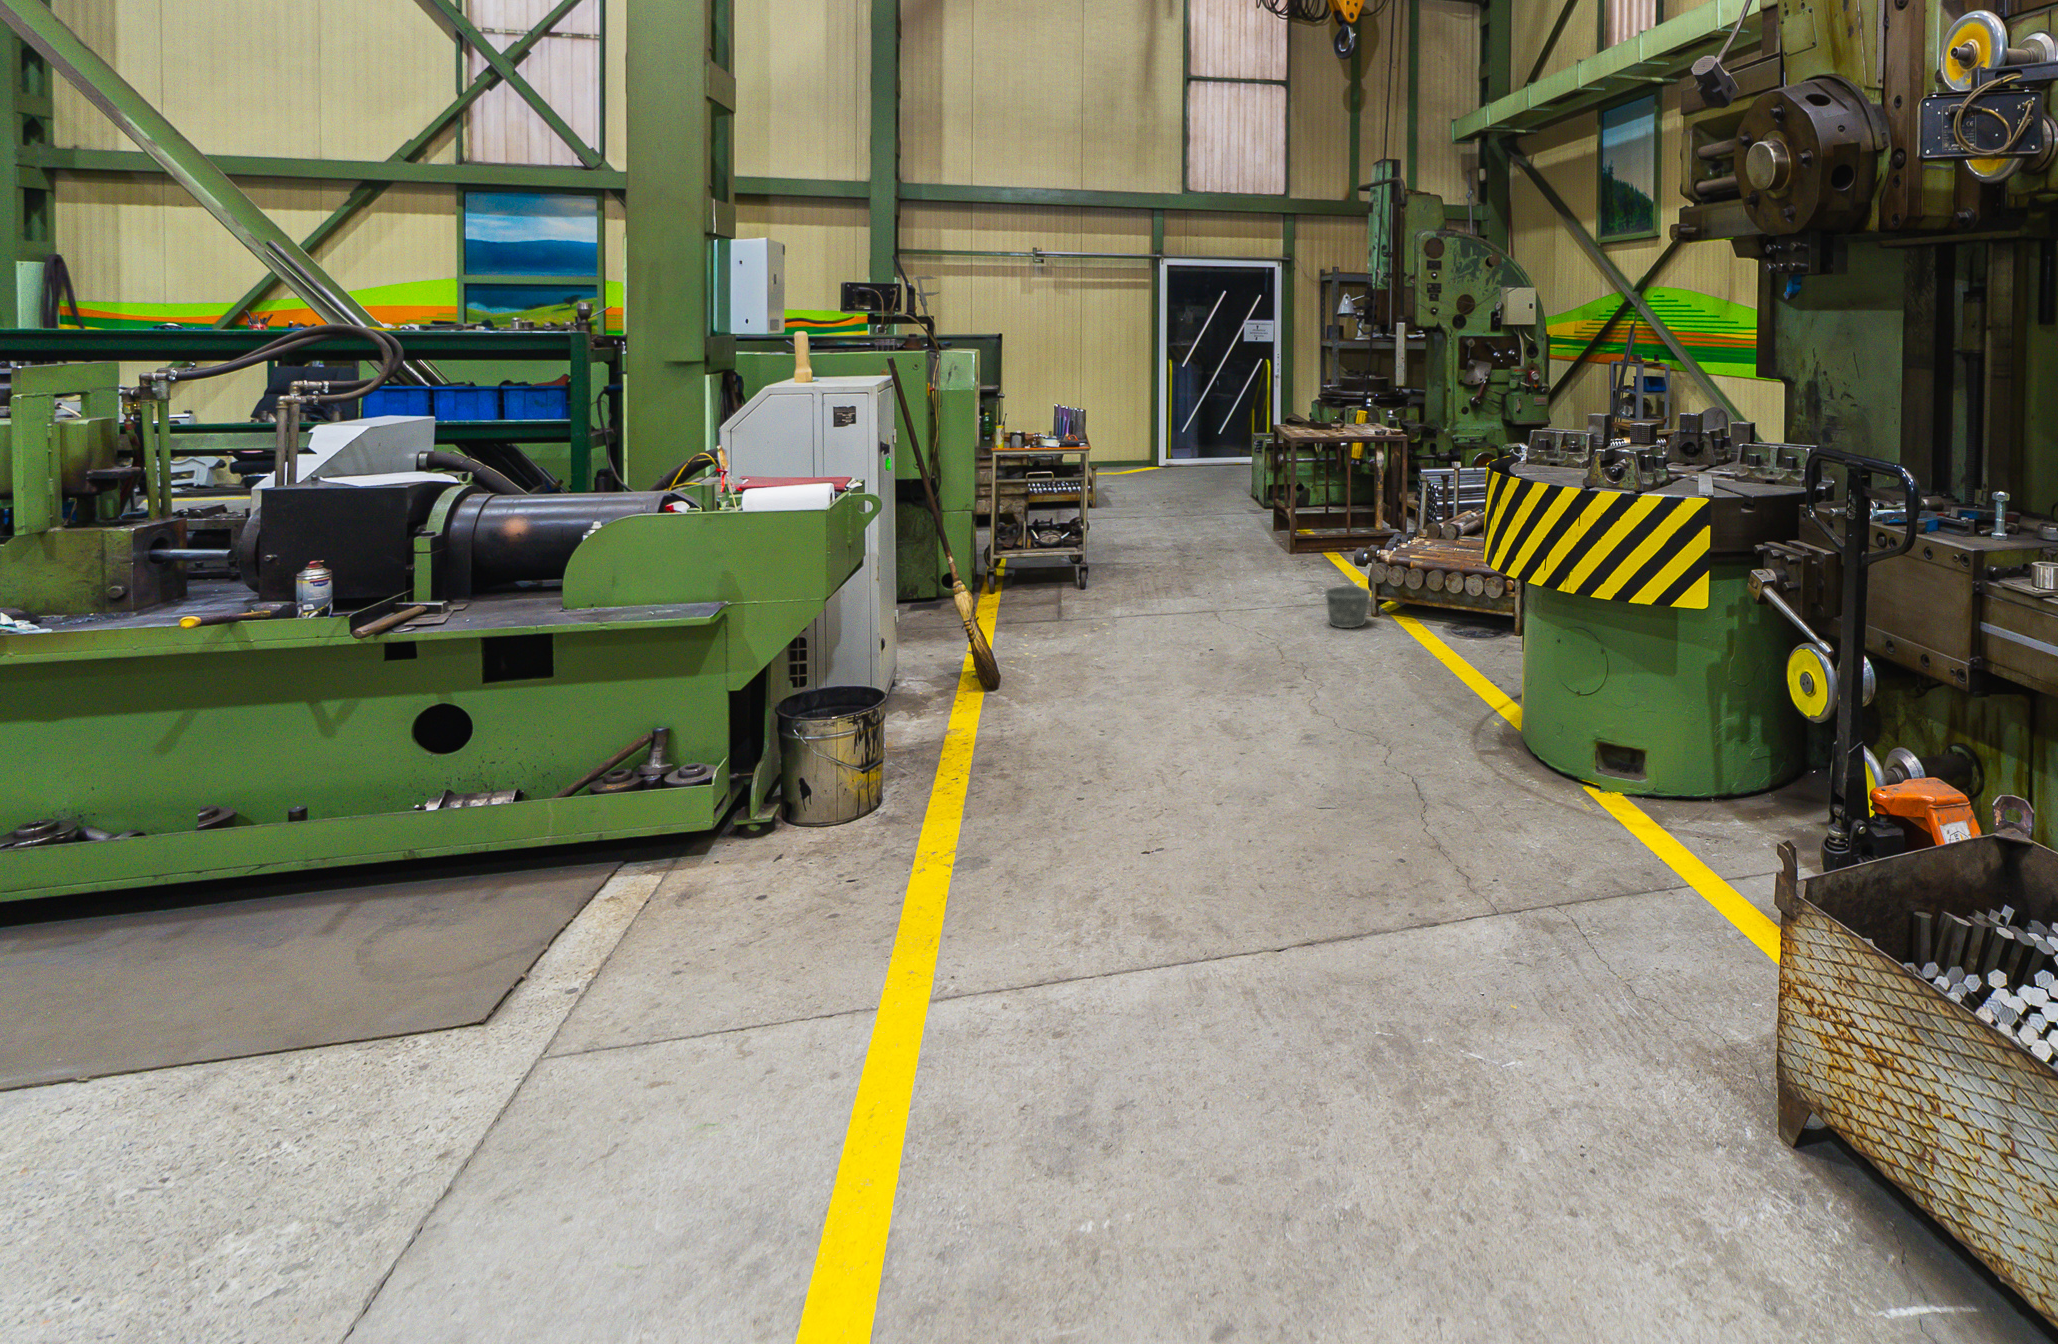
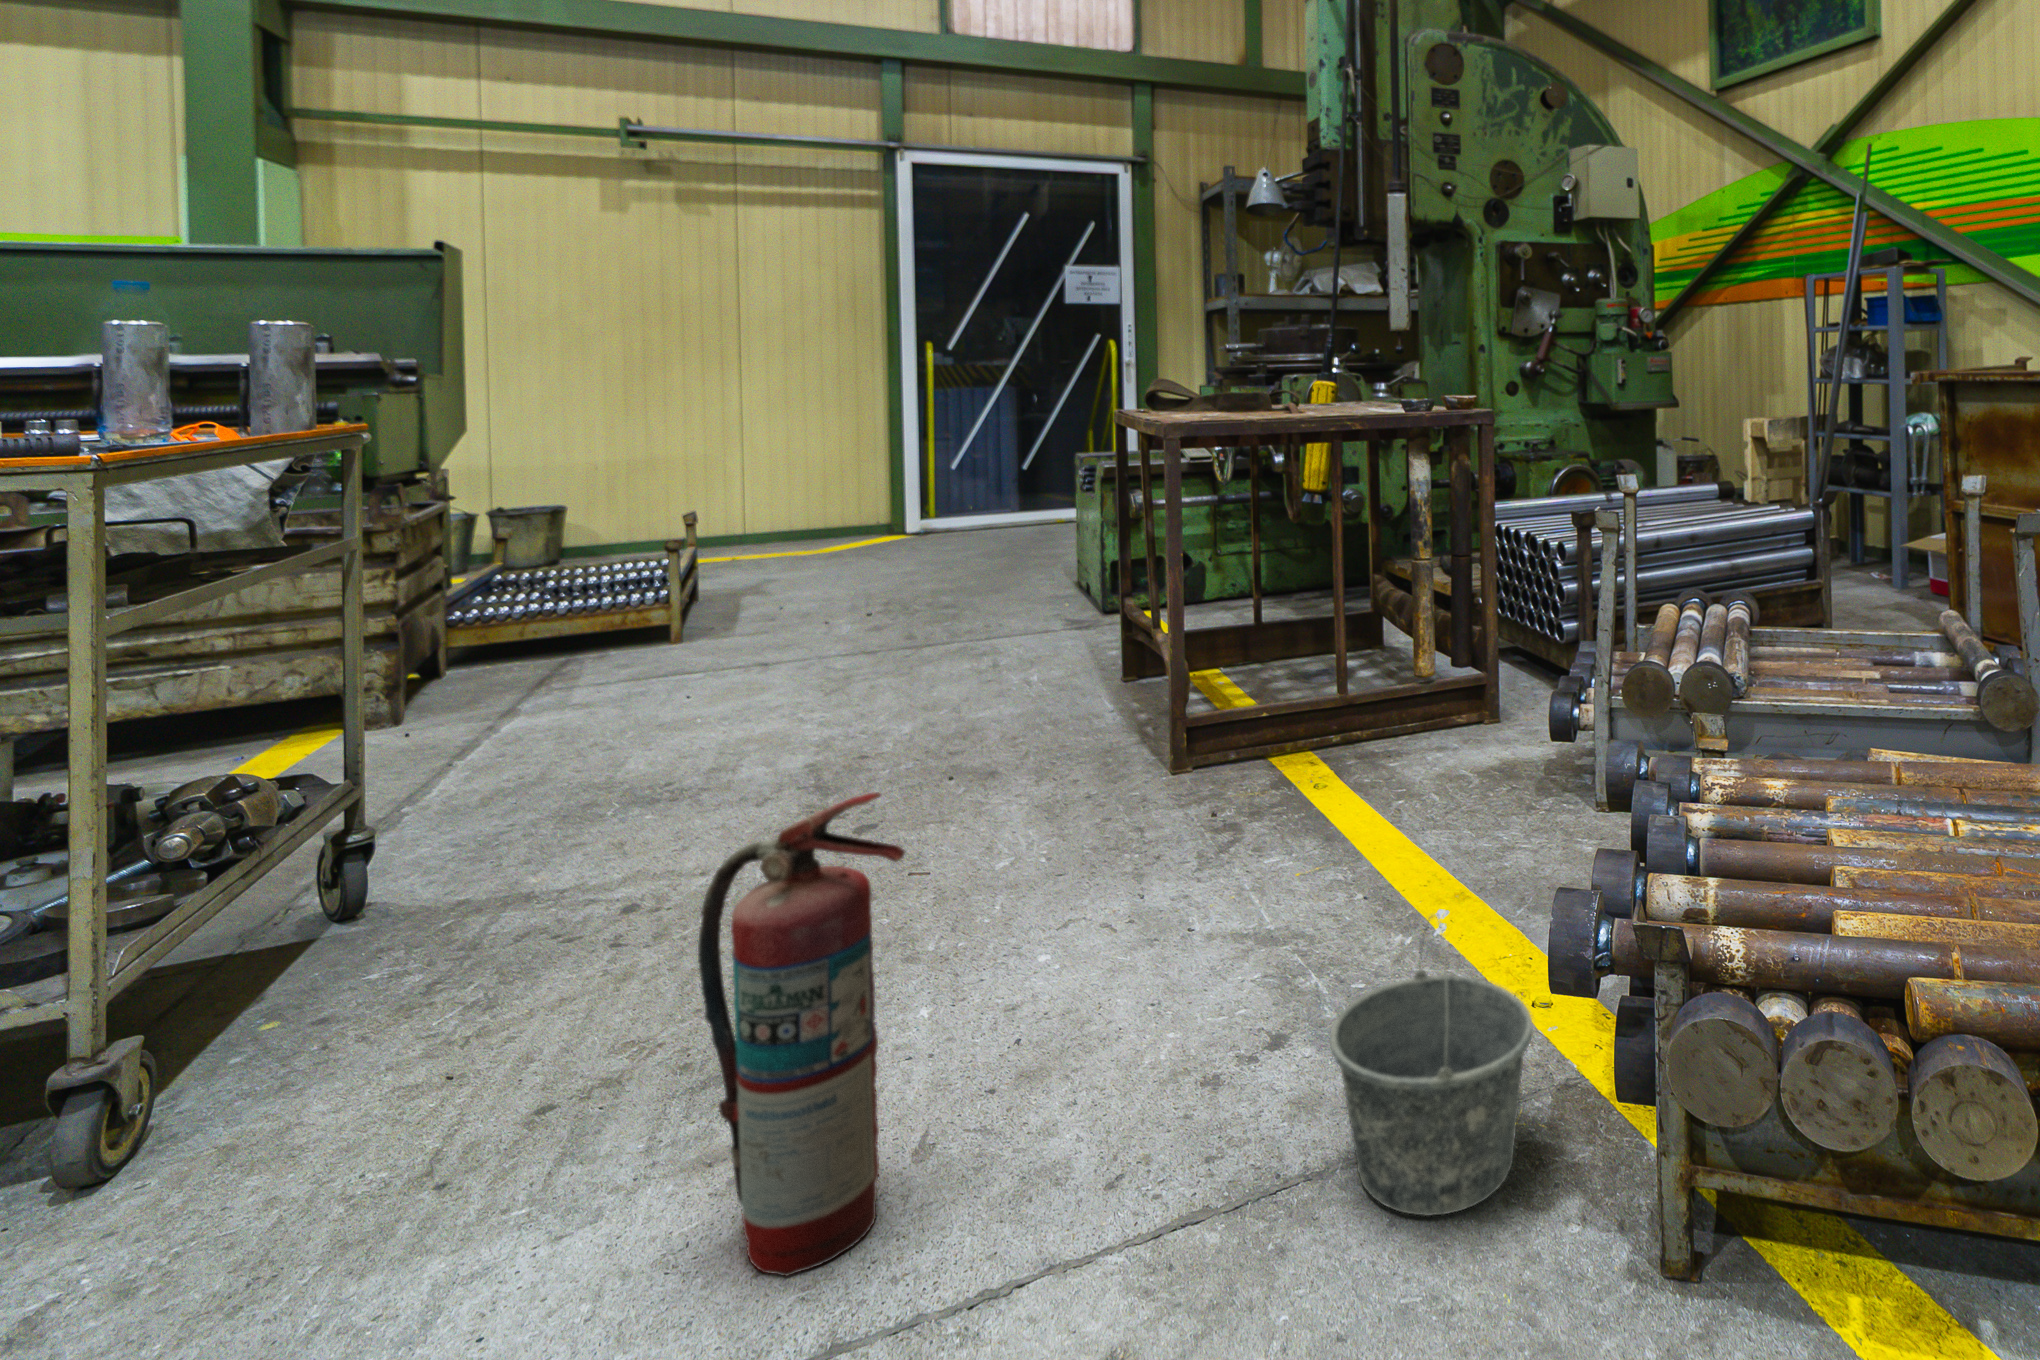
fire extinguisher: none [1191,527,1235,623] -> present [698,792,905,1276]

